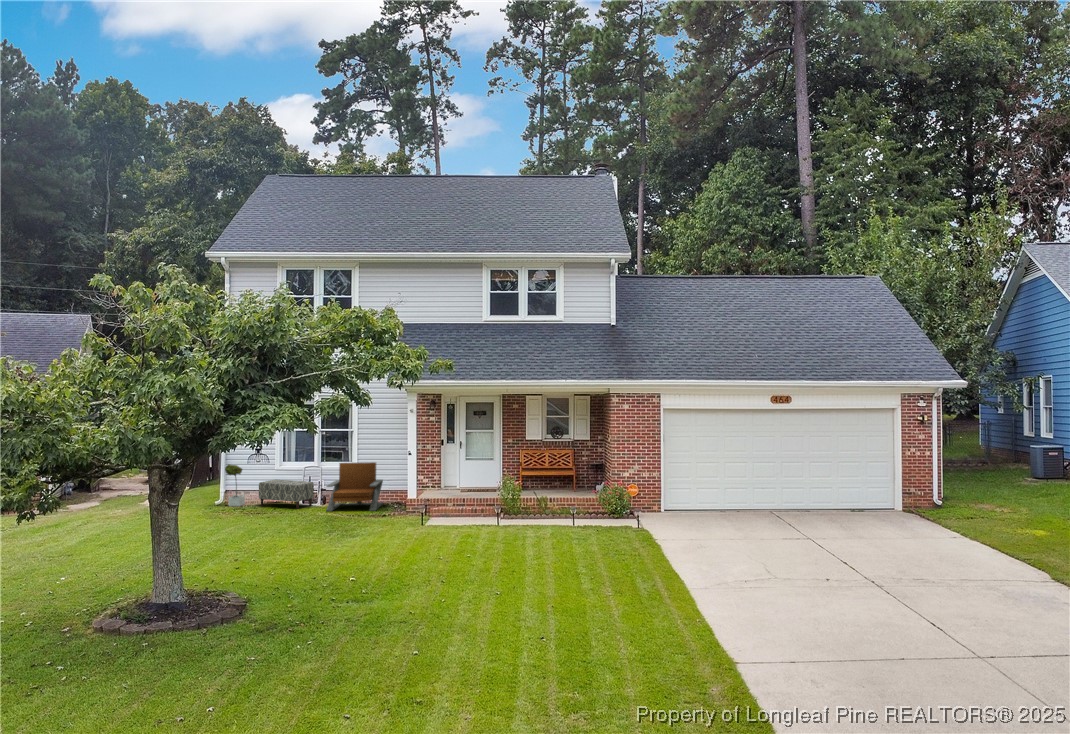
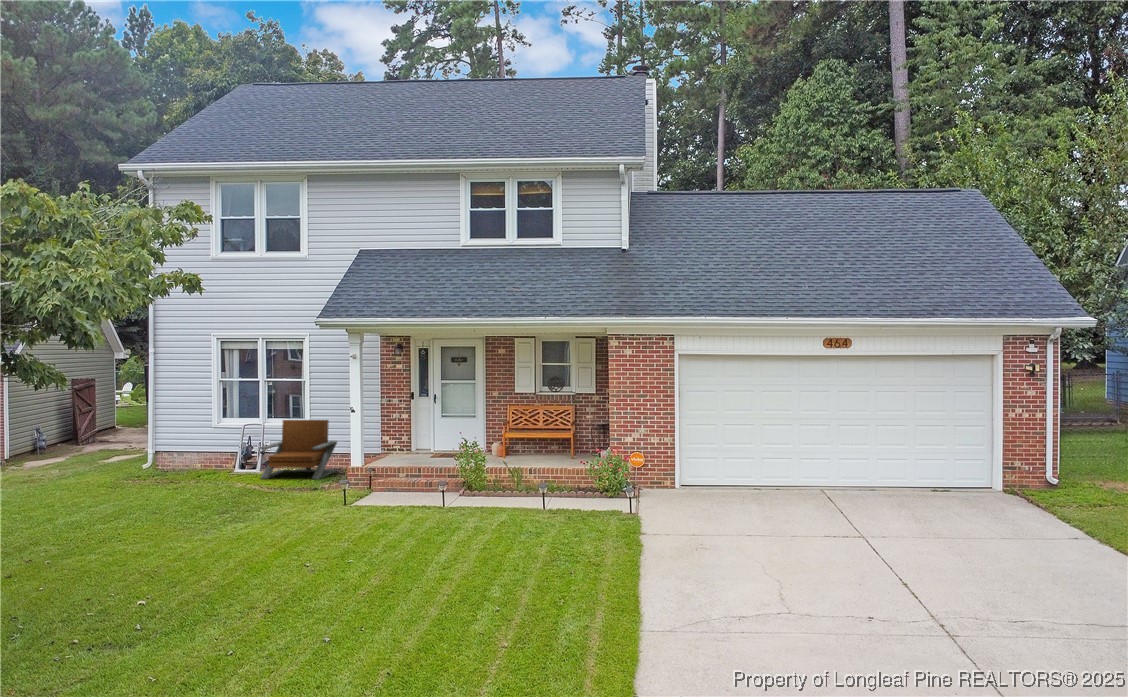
potted tree: present [225,464,245,506] -> none [151,420,176,471]
bench: present [259,480,314,509] -> none [189,439,254,475]

